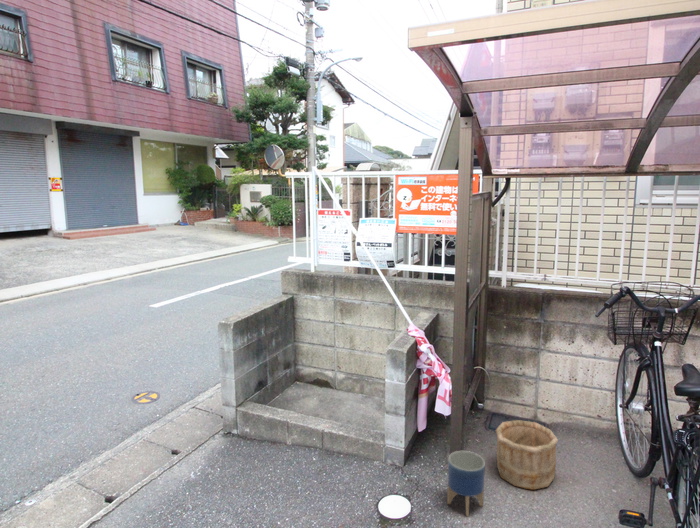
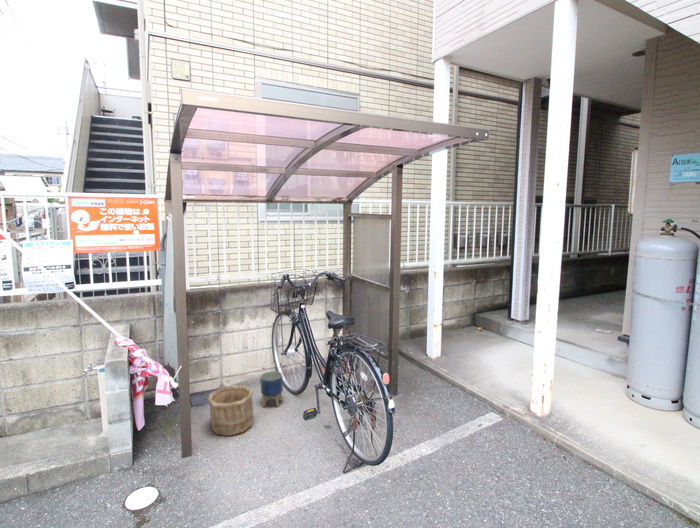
planter: present [447,451,485,516] -> present [260,371,283,407]

